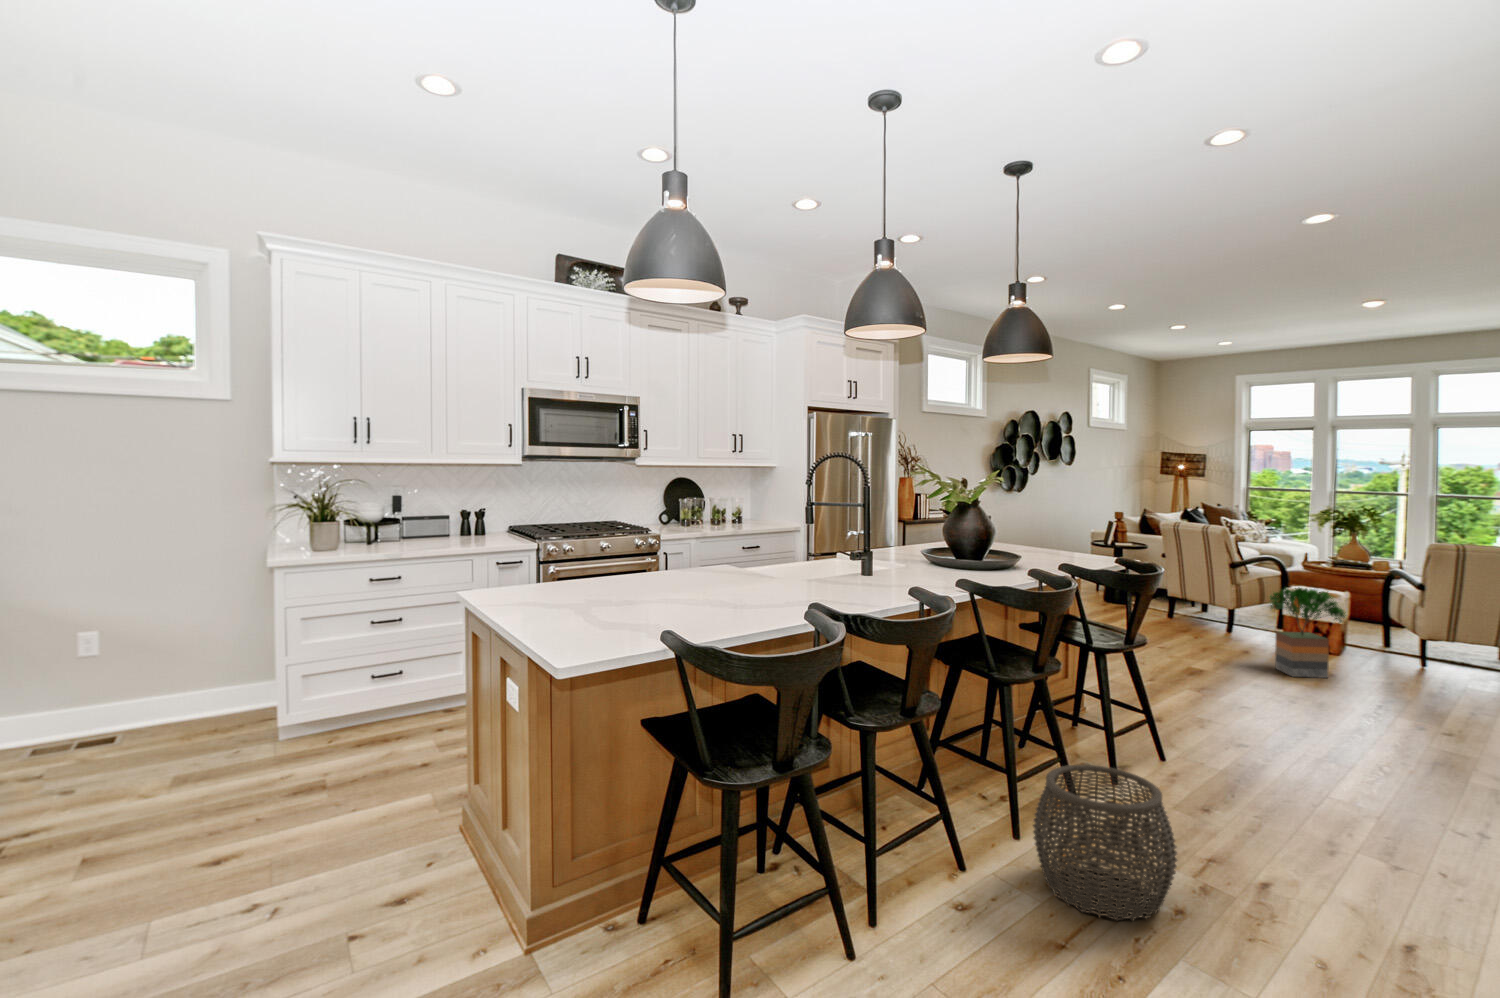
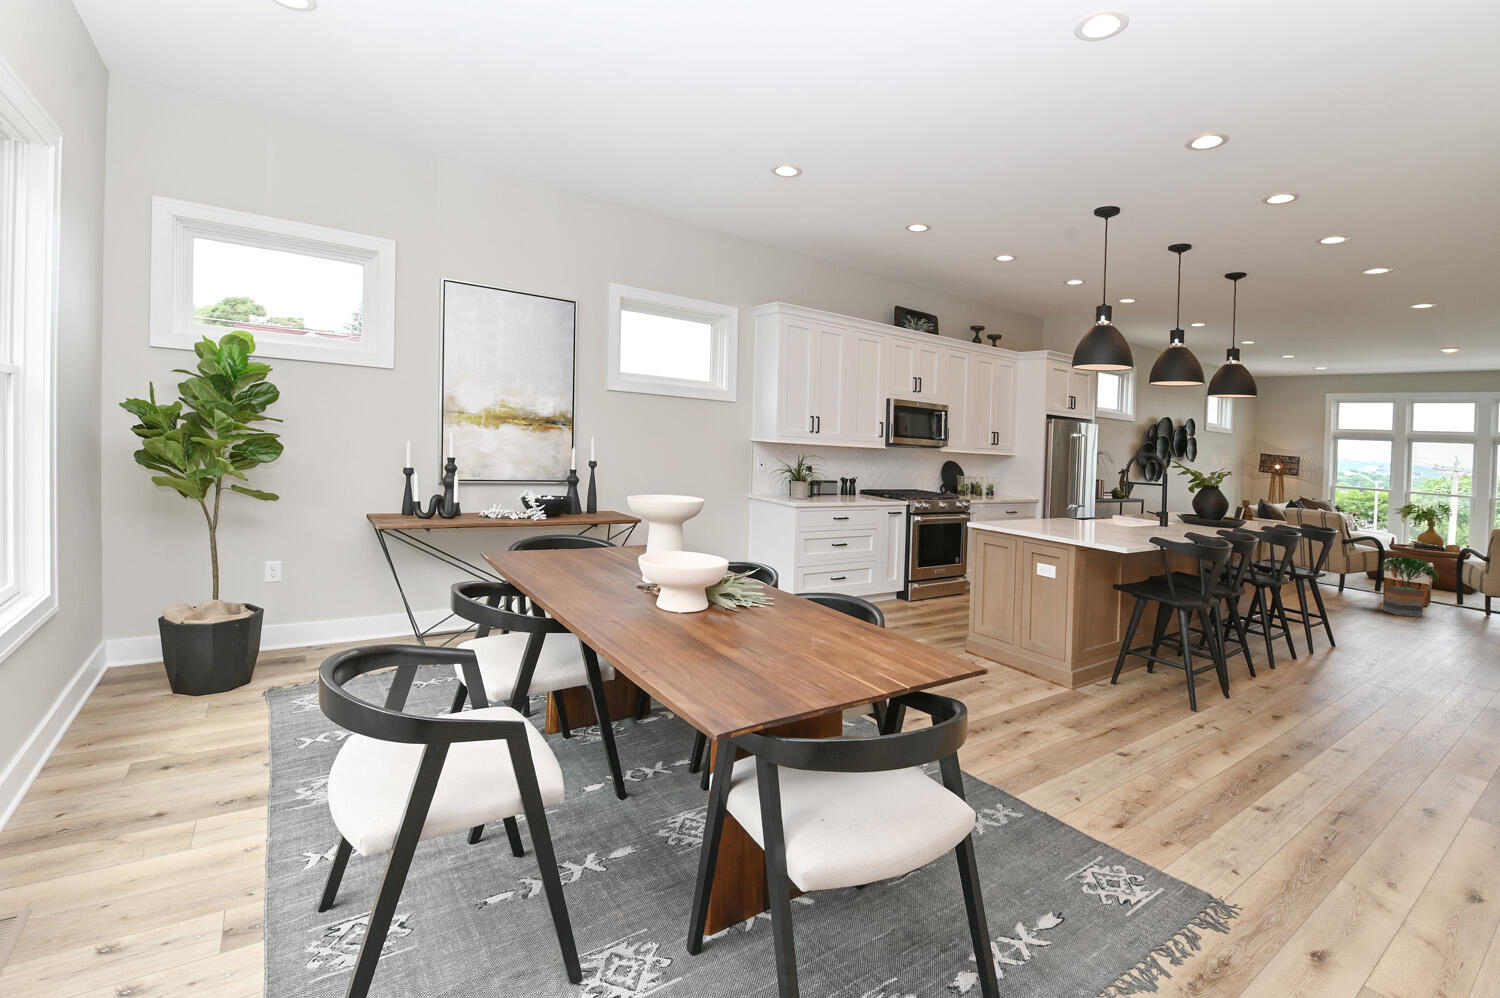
woven basket: present [1033,765,1177,921] -> none [1299,625,1381,691]

